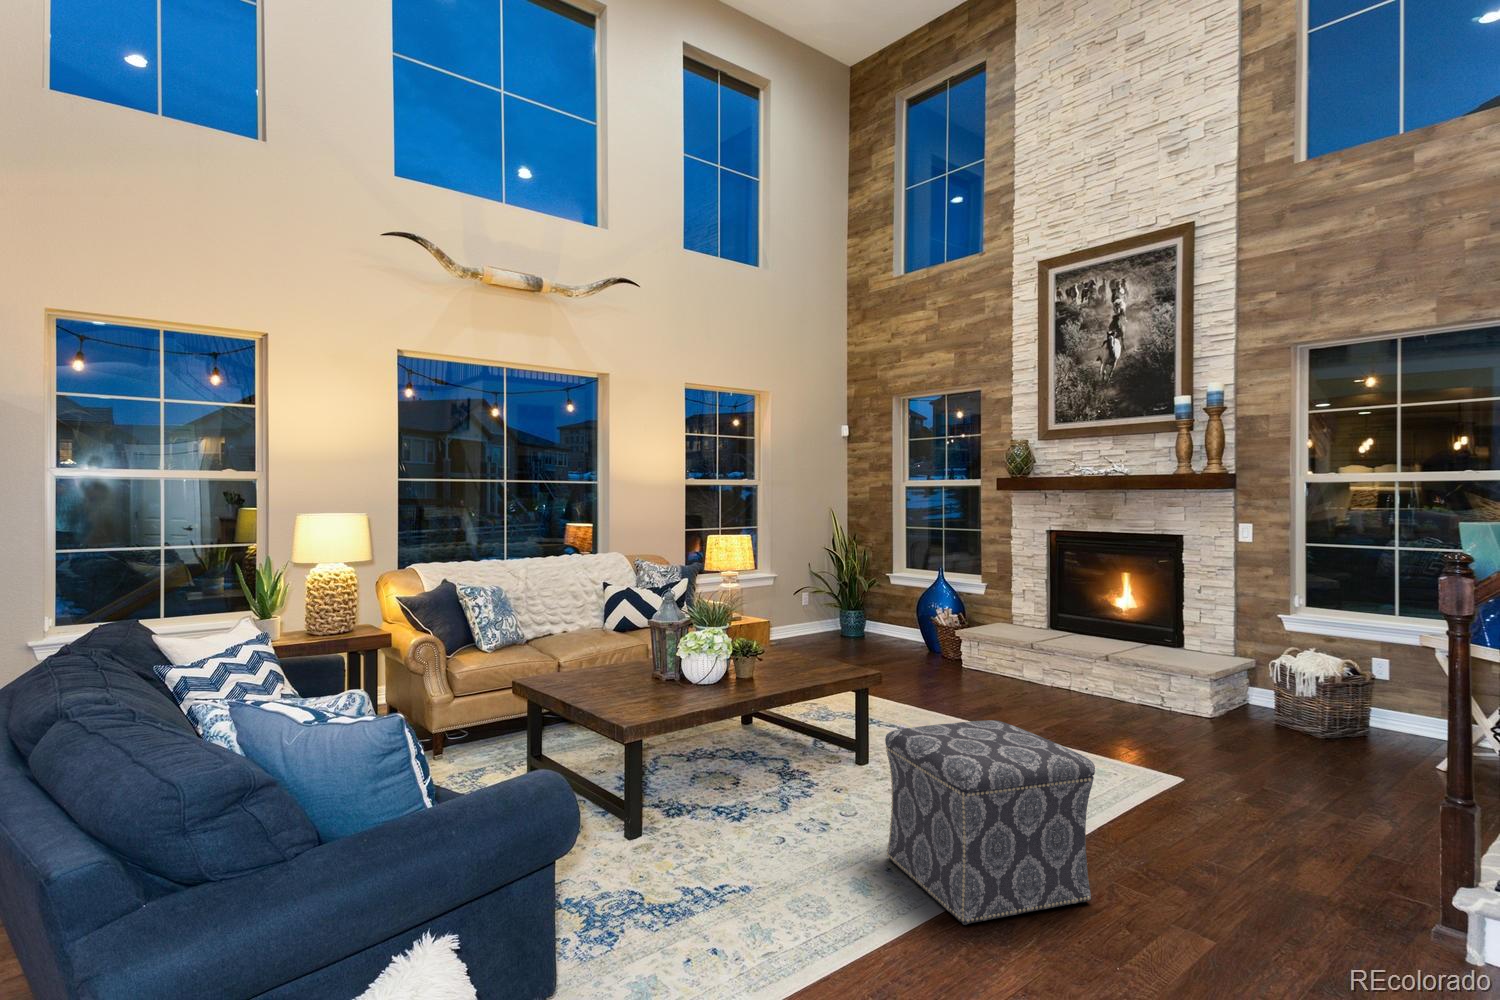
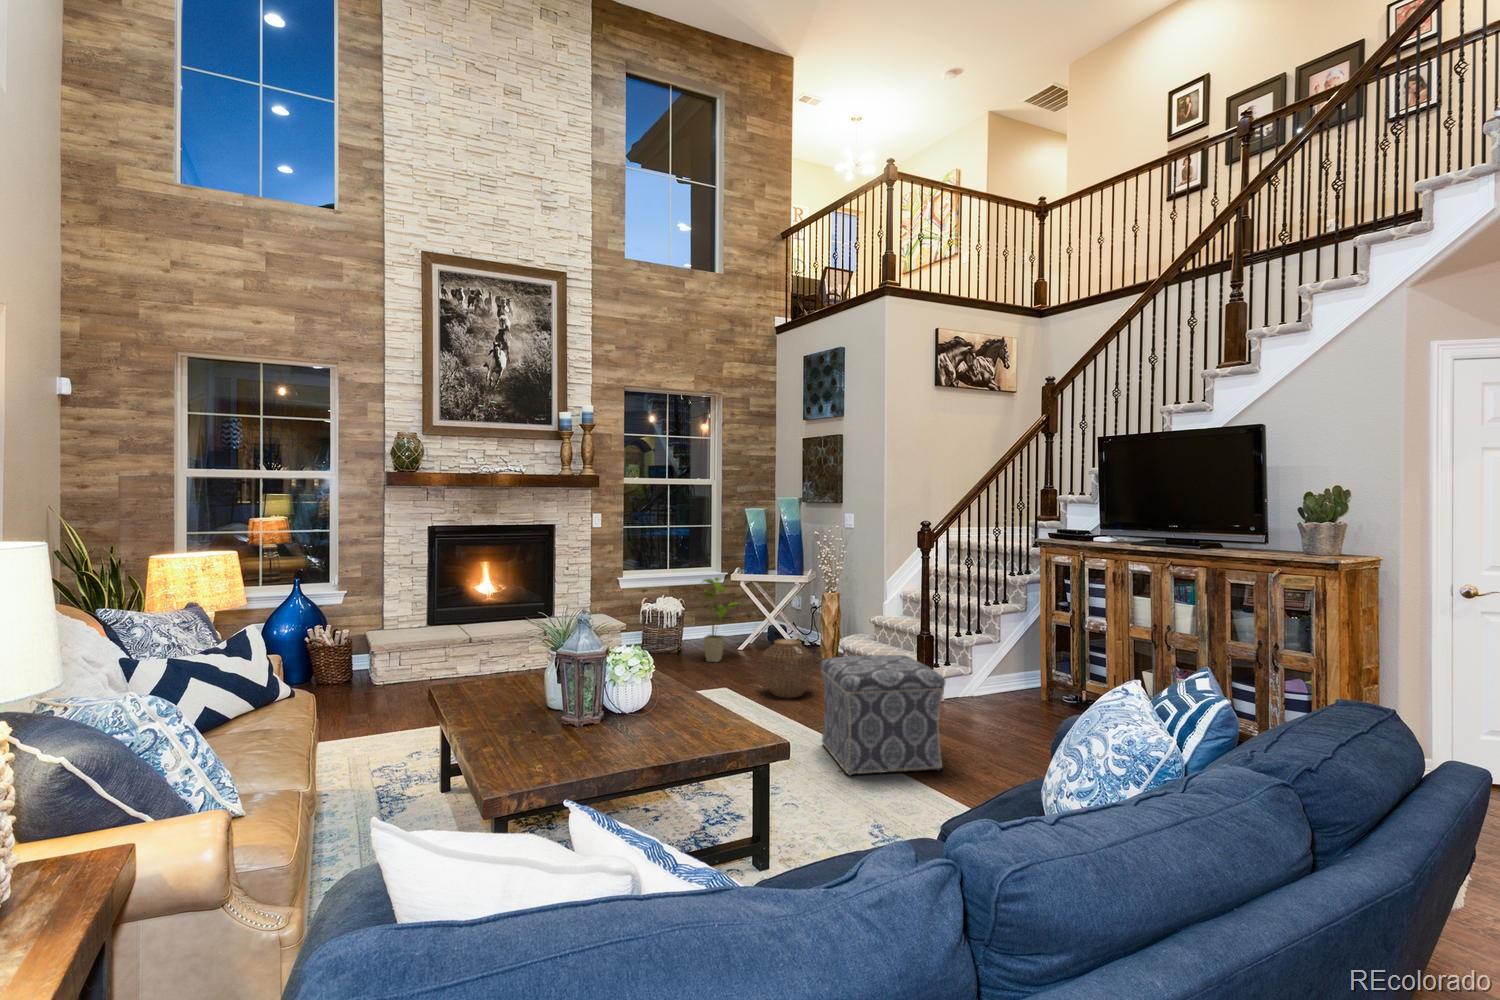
house plant: none [1286,627,1369,765] -> present [701,578,740,662]
woven basket: none [1172,722,1269,823] -> present [762,639,813,697]

